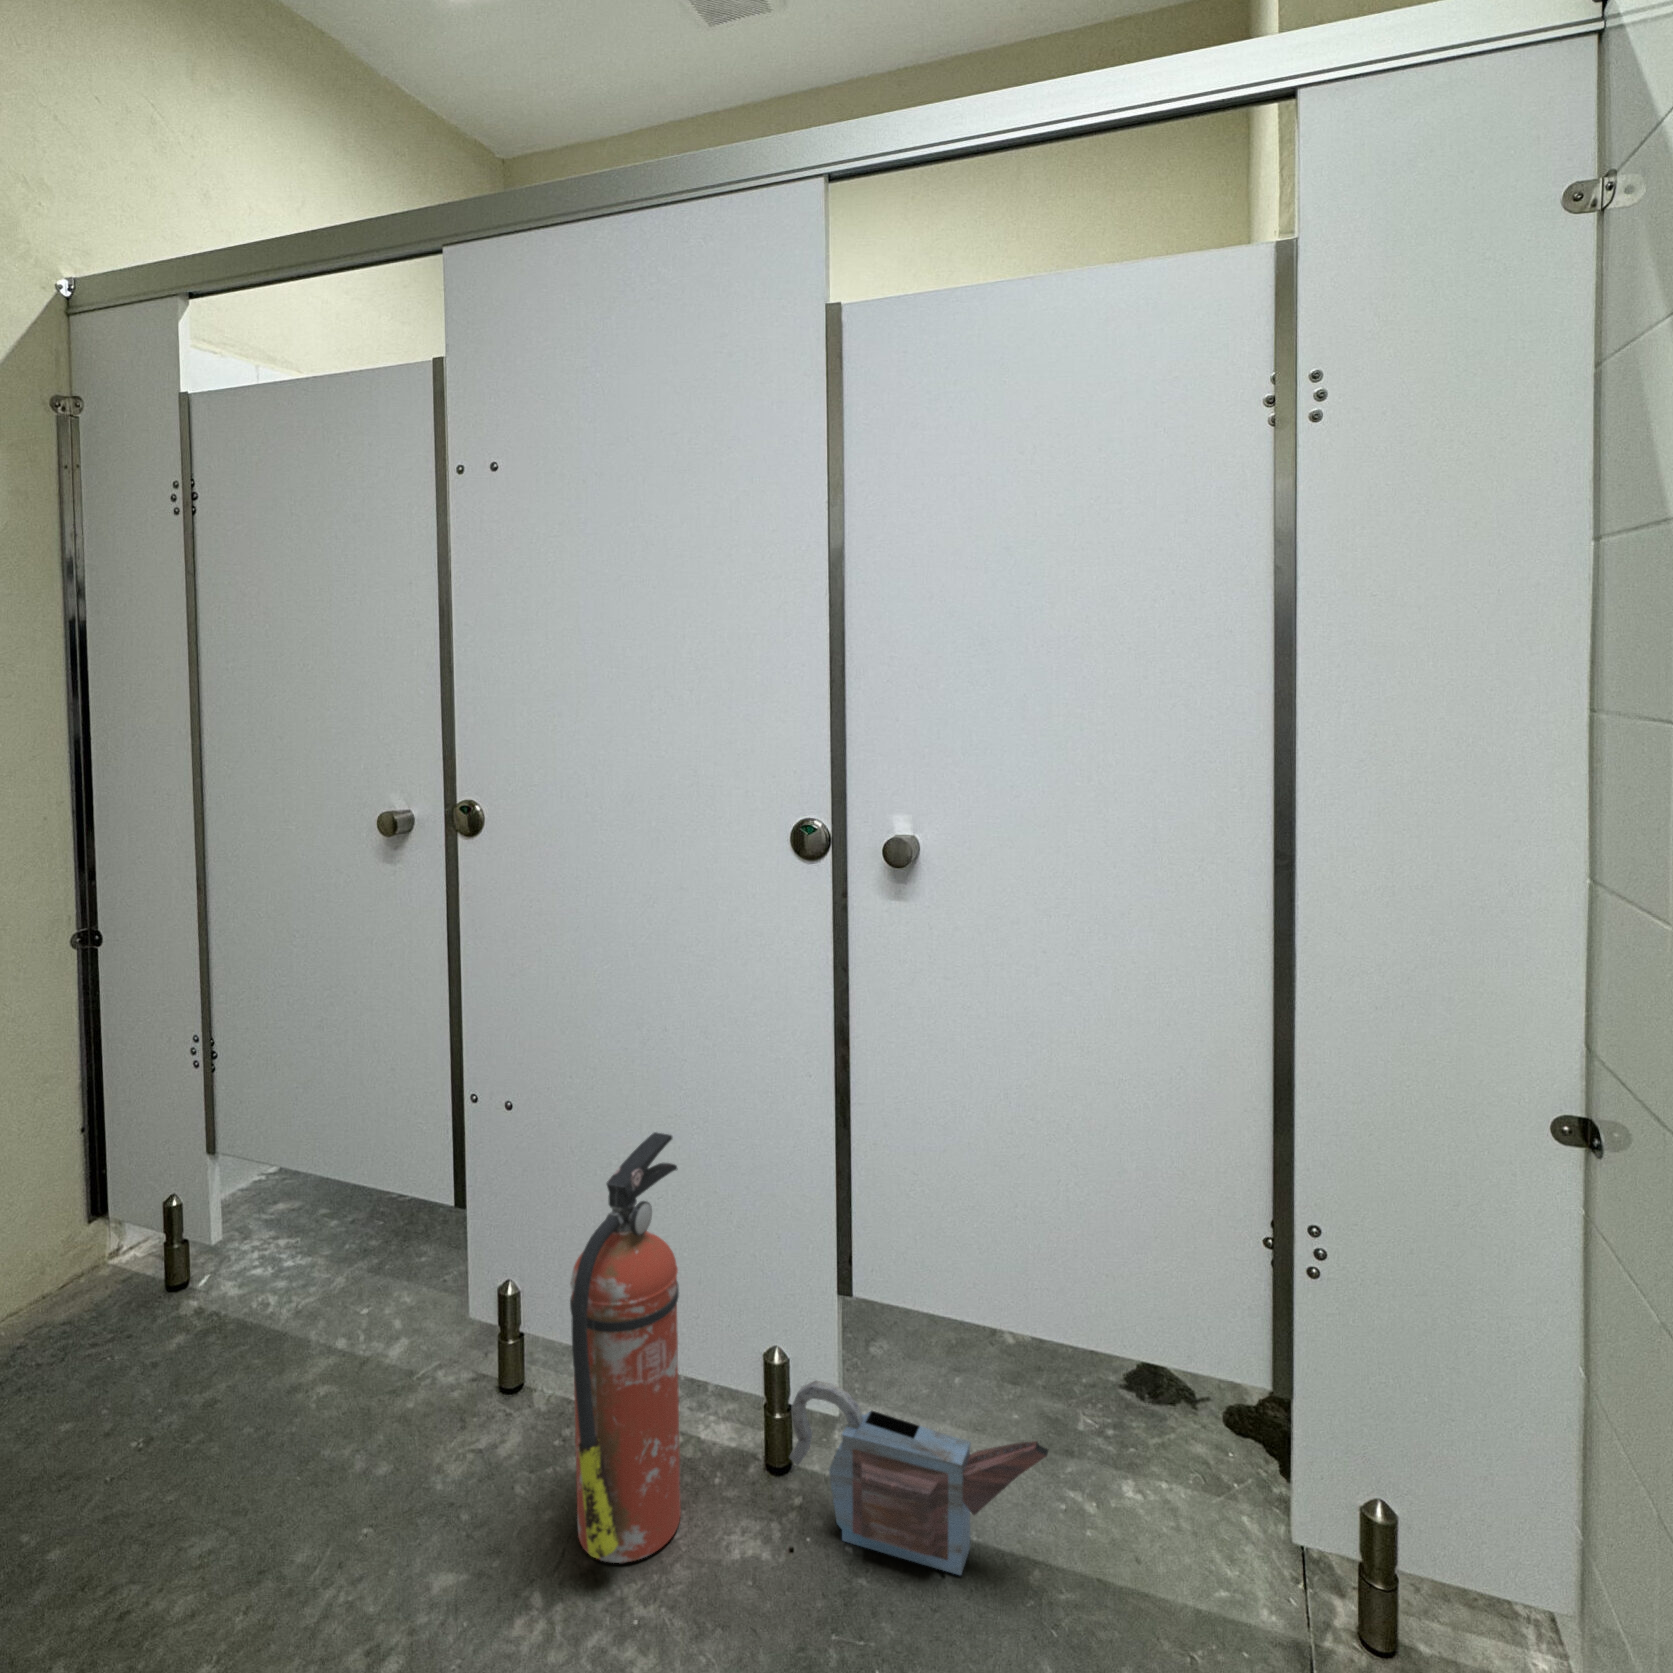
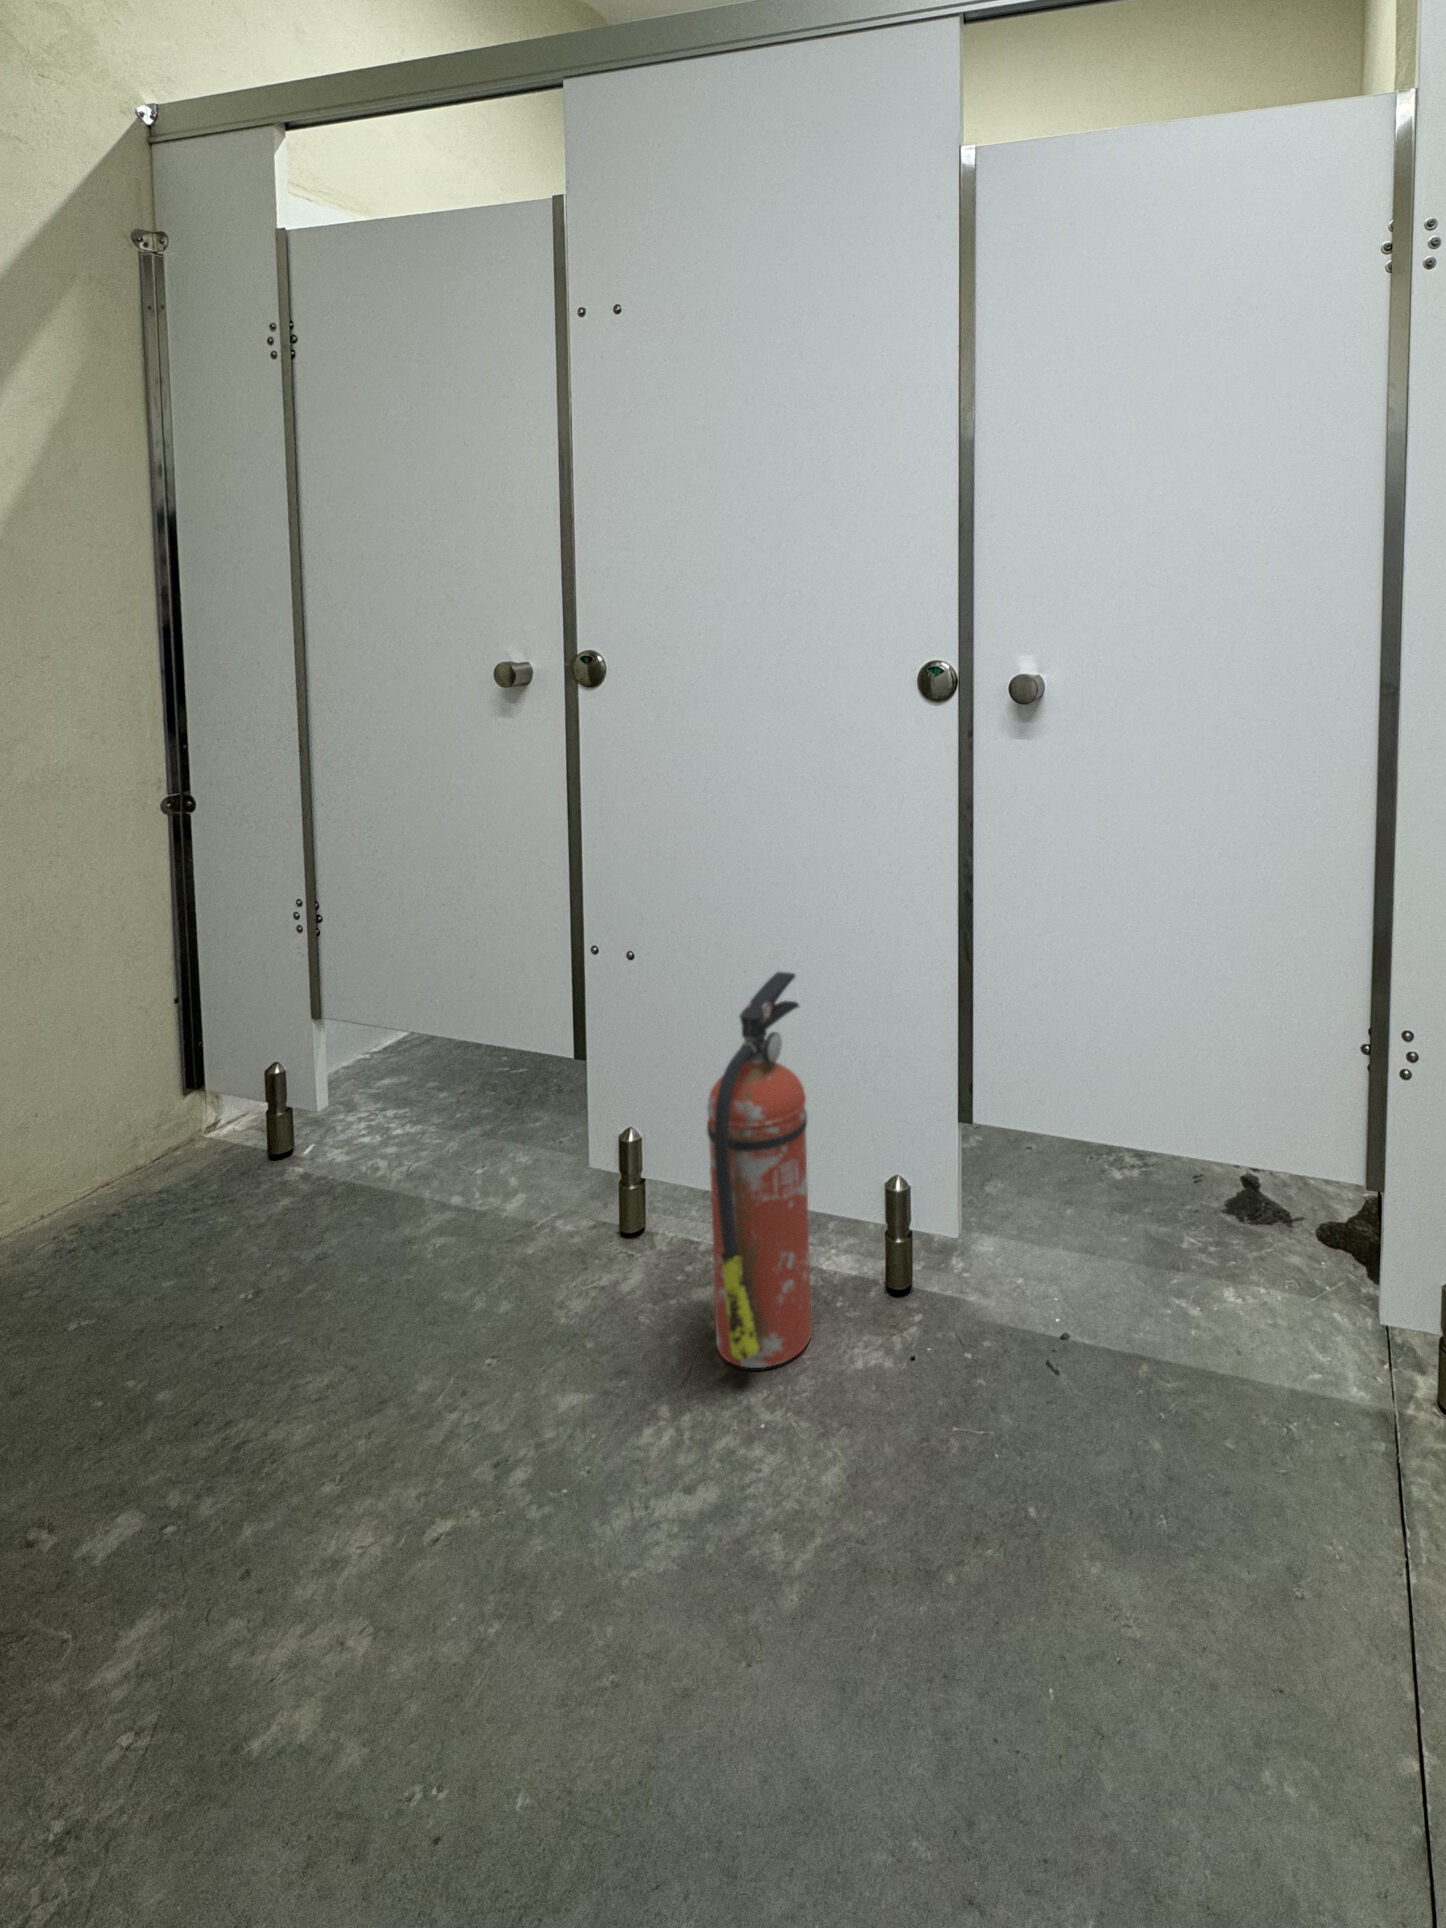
watering can: present [789,1381,1048,1575] -> none [912,1199,1156,1369]

